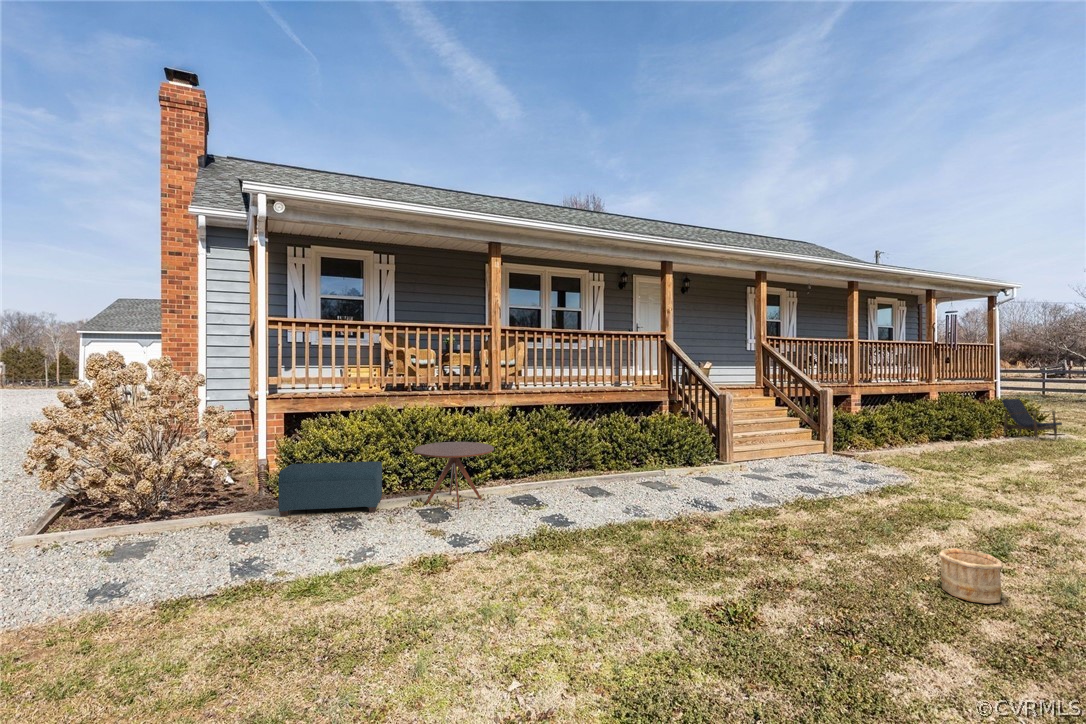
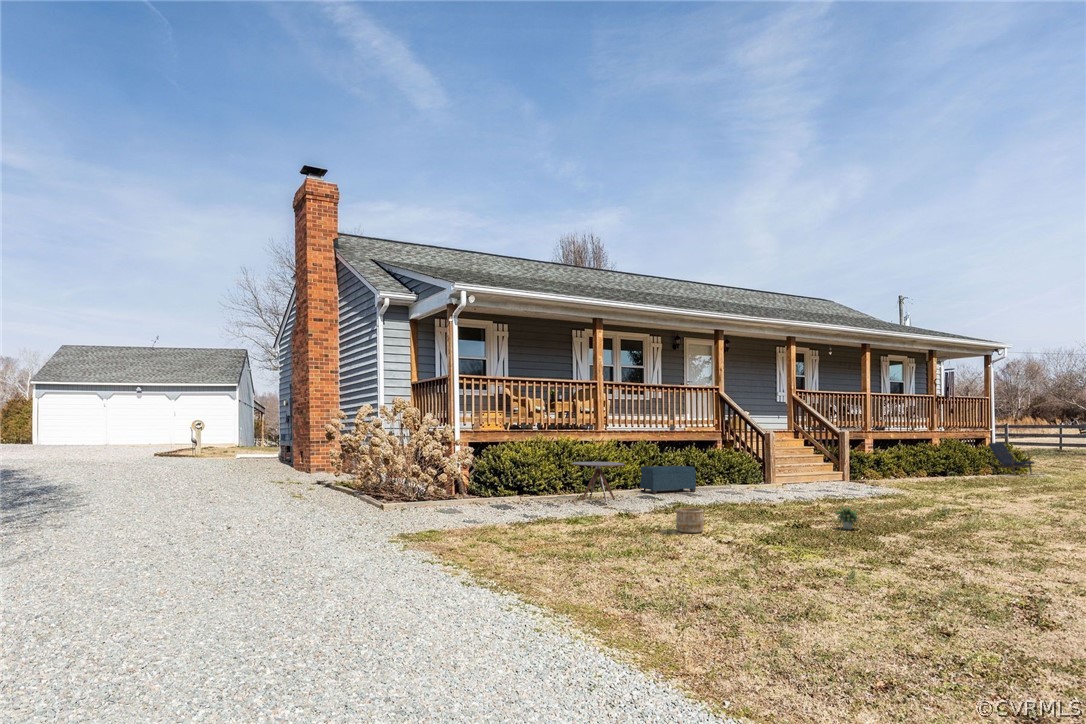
bench: present [278,462,382,517] -> present [640,466,696,494]
wooden bucket: present [939,548,1002,604] -> present [675,508,704,533]
potted plant: none [824,587,882,650] -> present [836,506,859,529]

